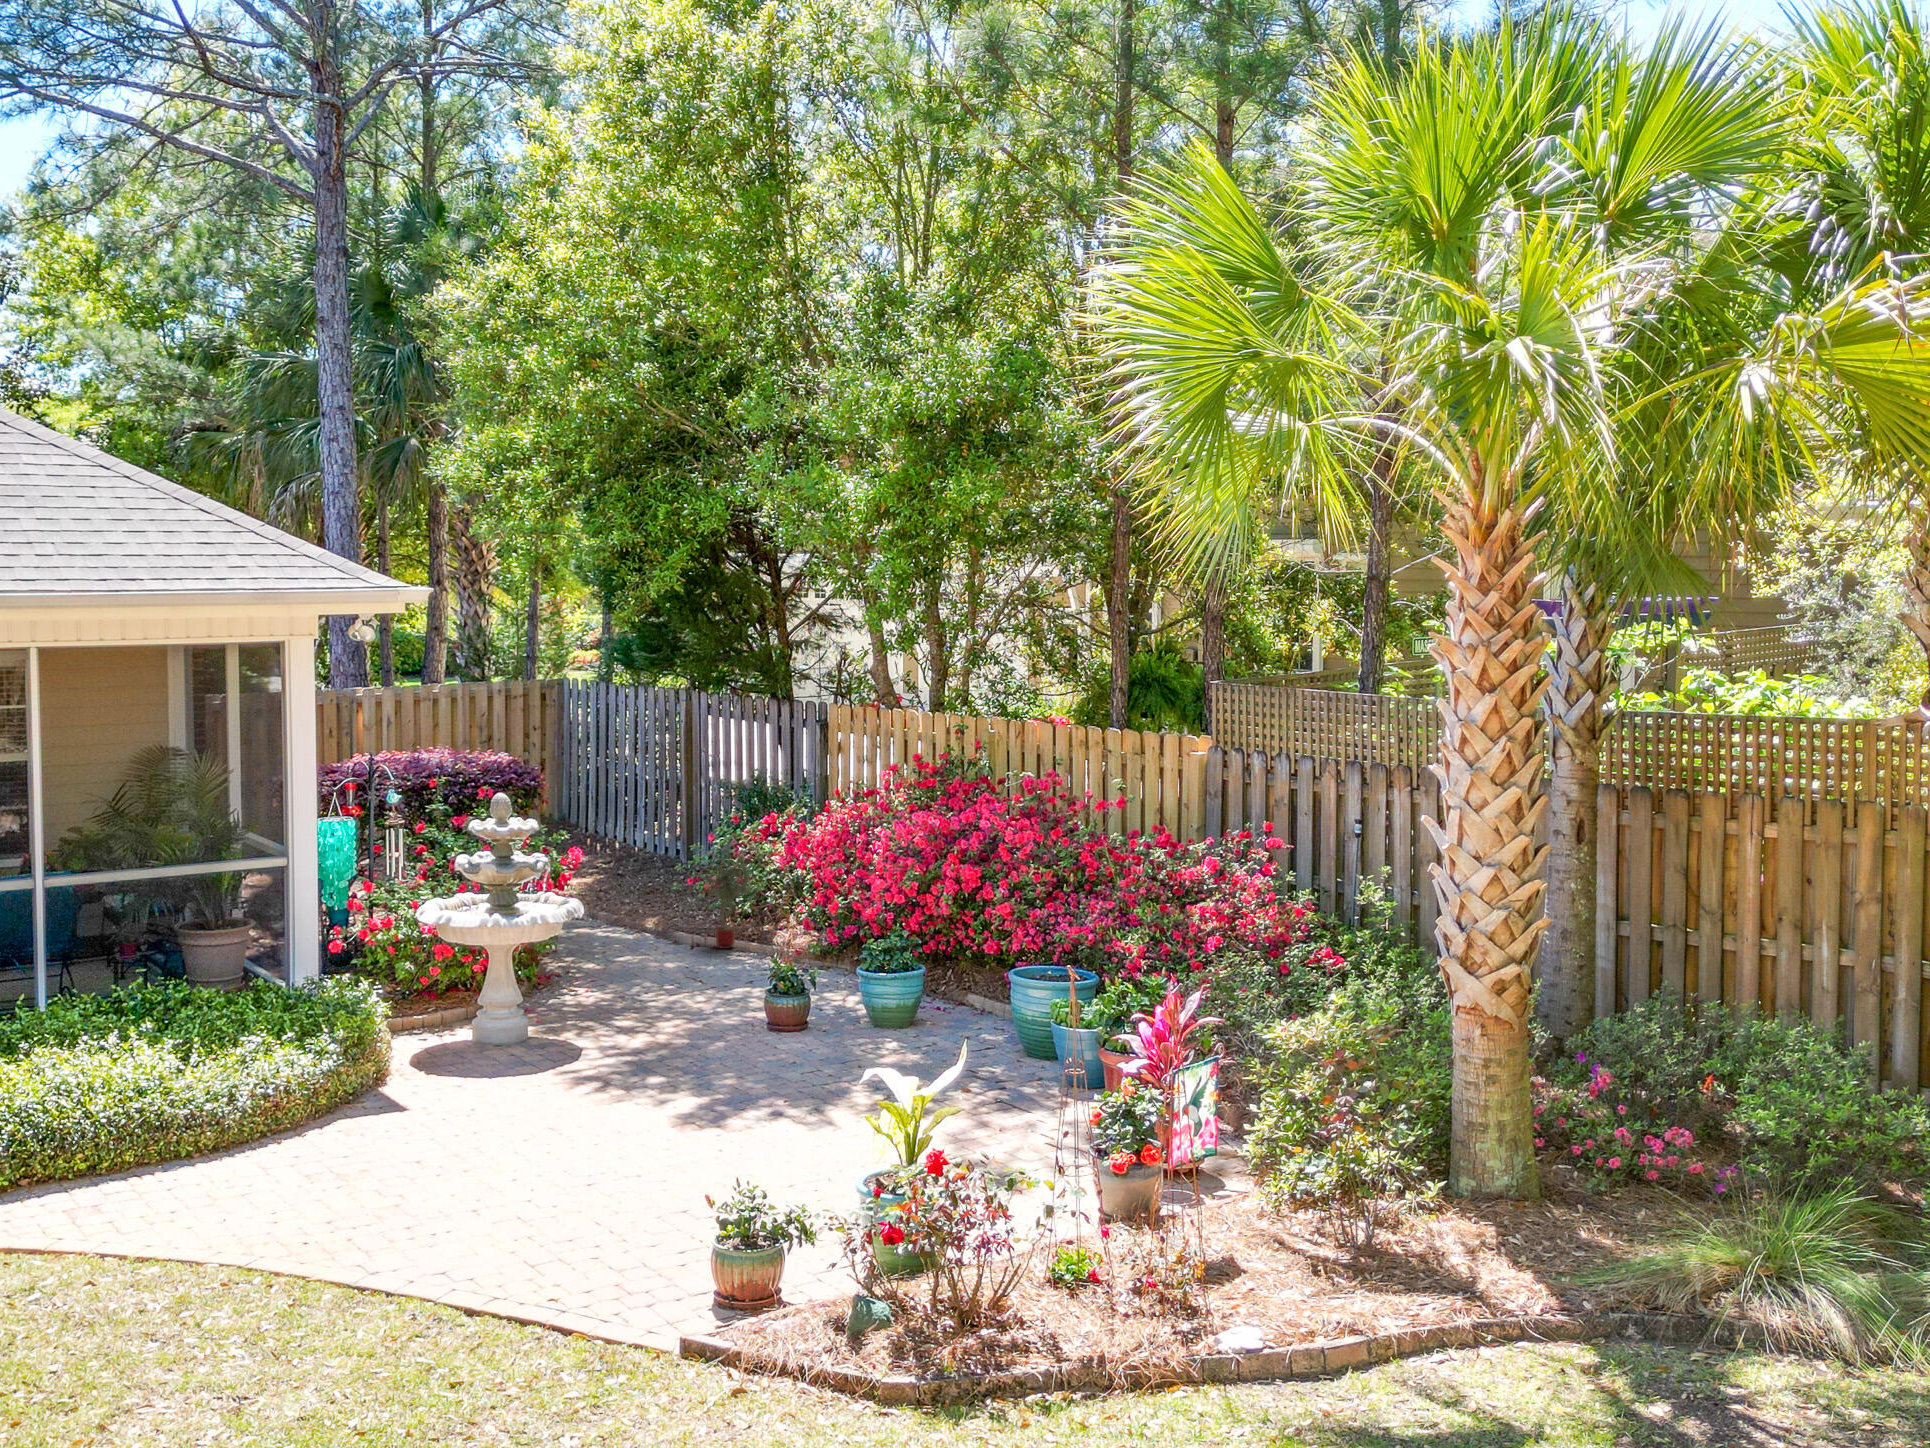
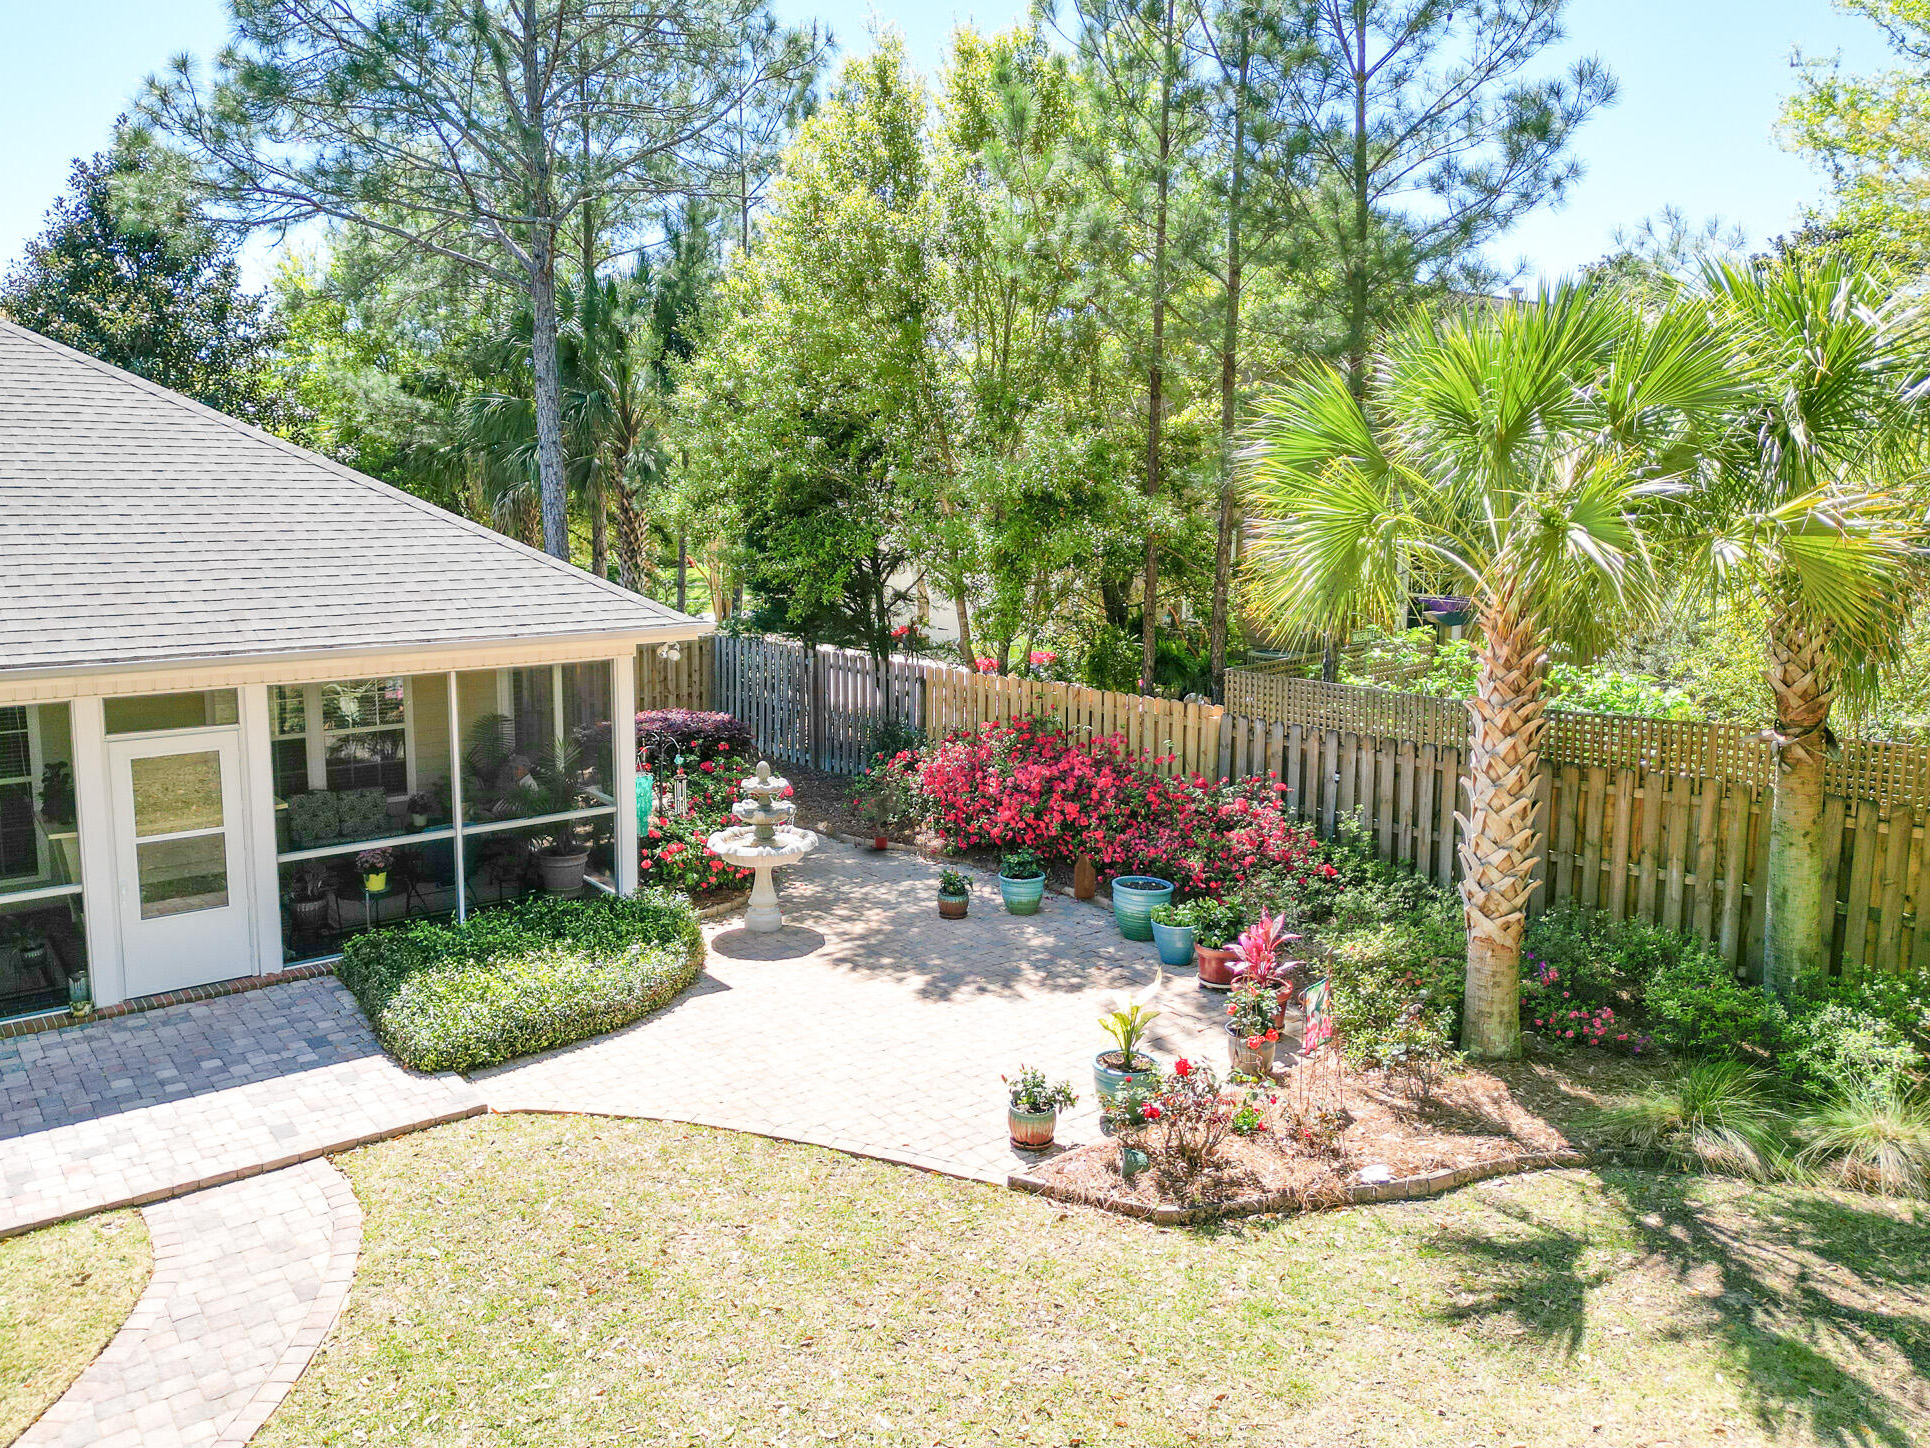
watering can: none [973,937,1004,1005] -> present [1074,852,1095,899]

